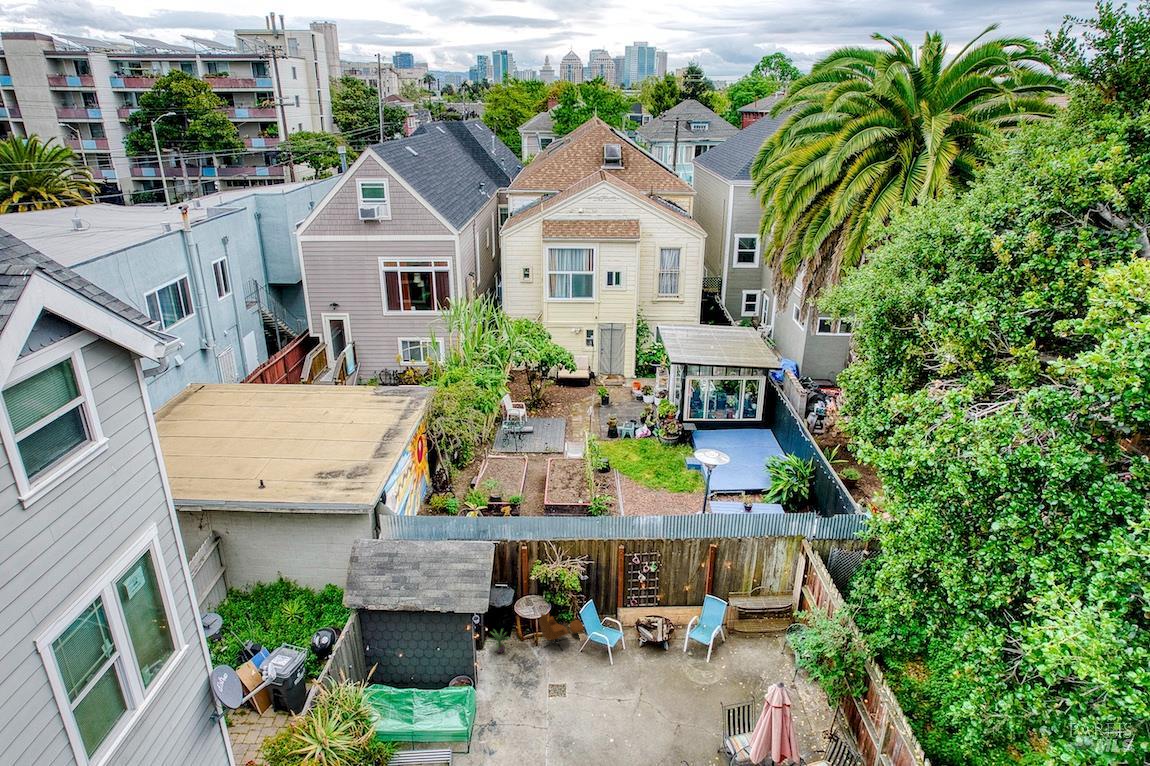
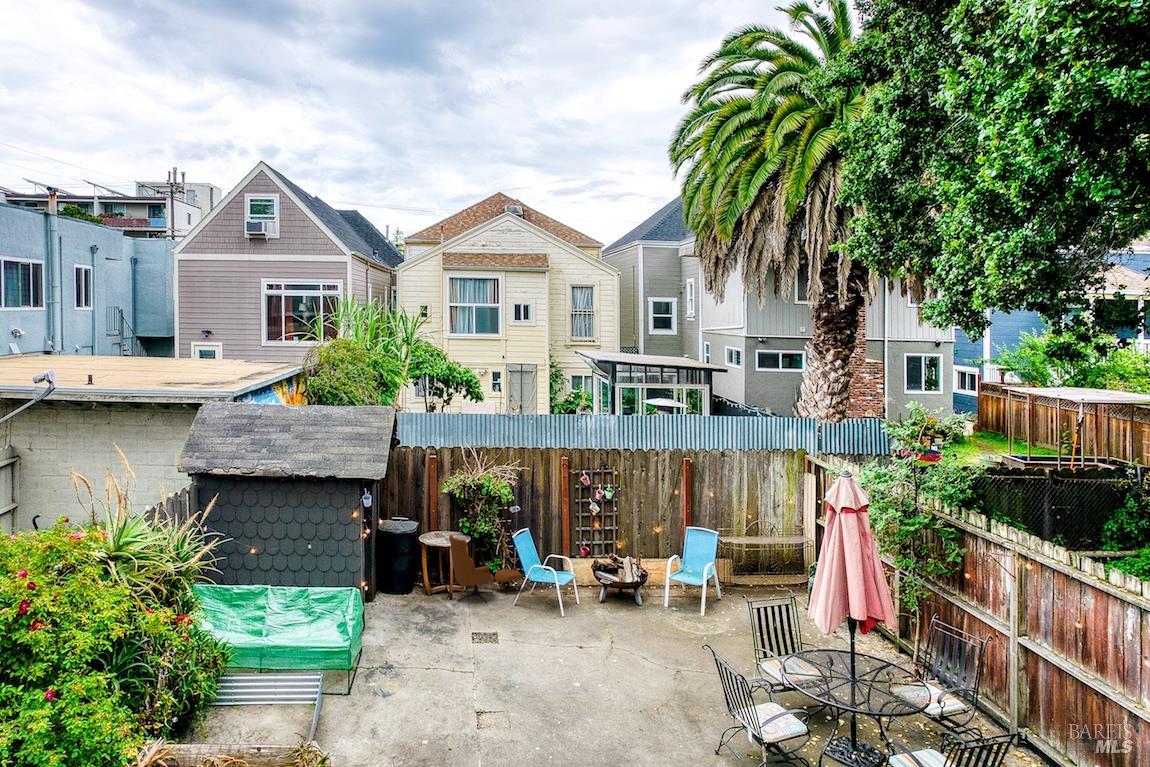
decorative plant: present [493,631,509,653] -> none [367,567,412,606]

